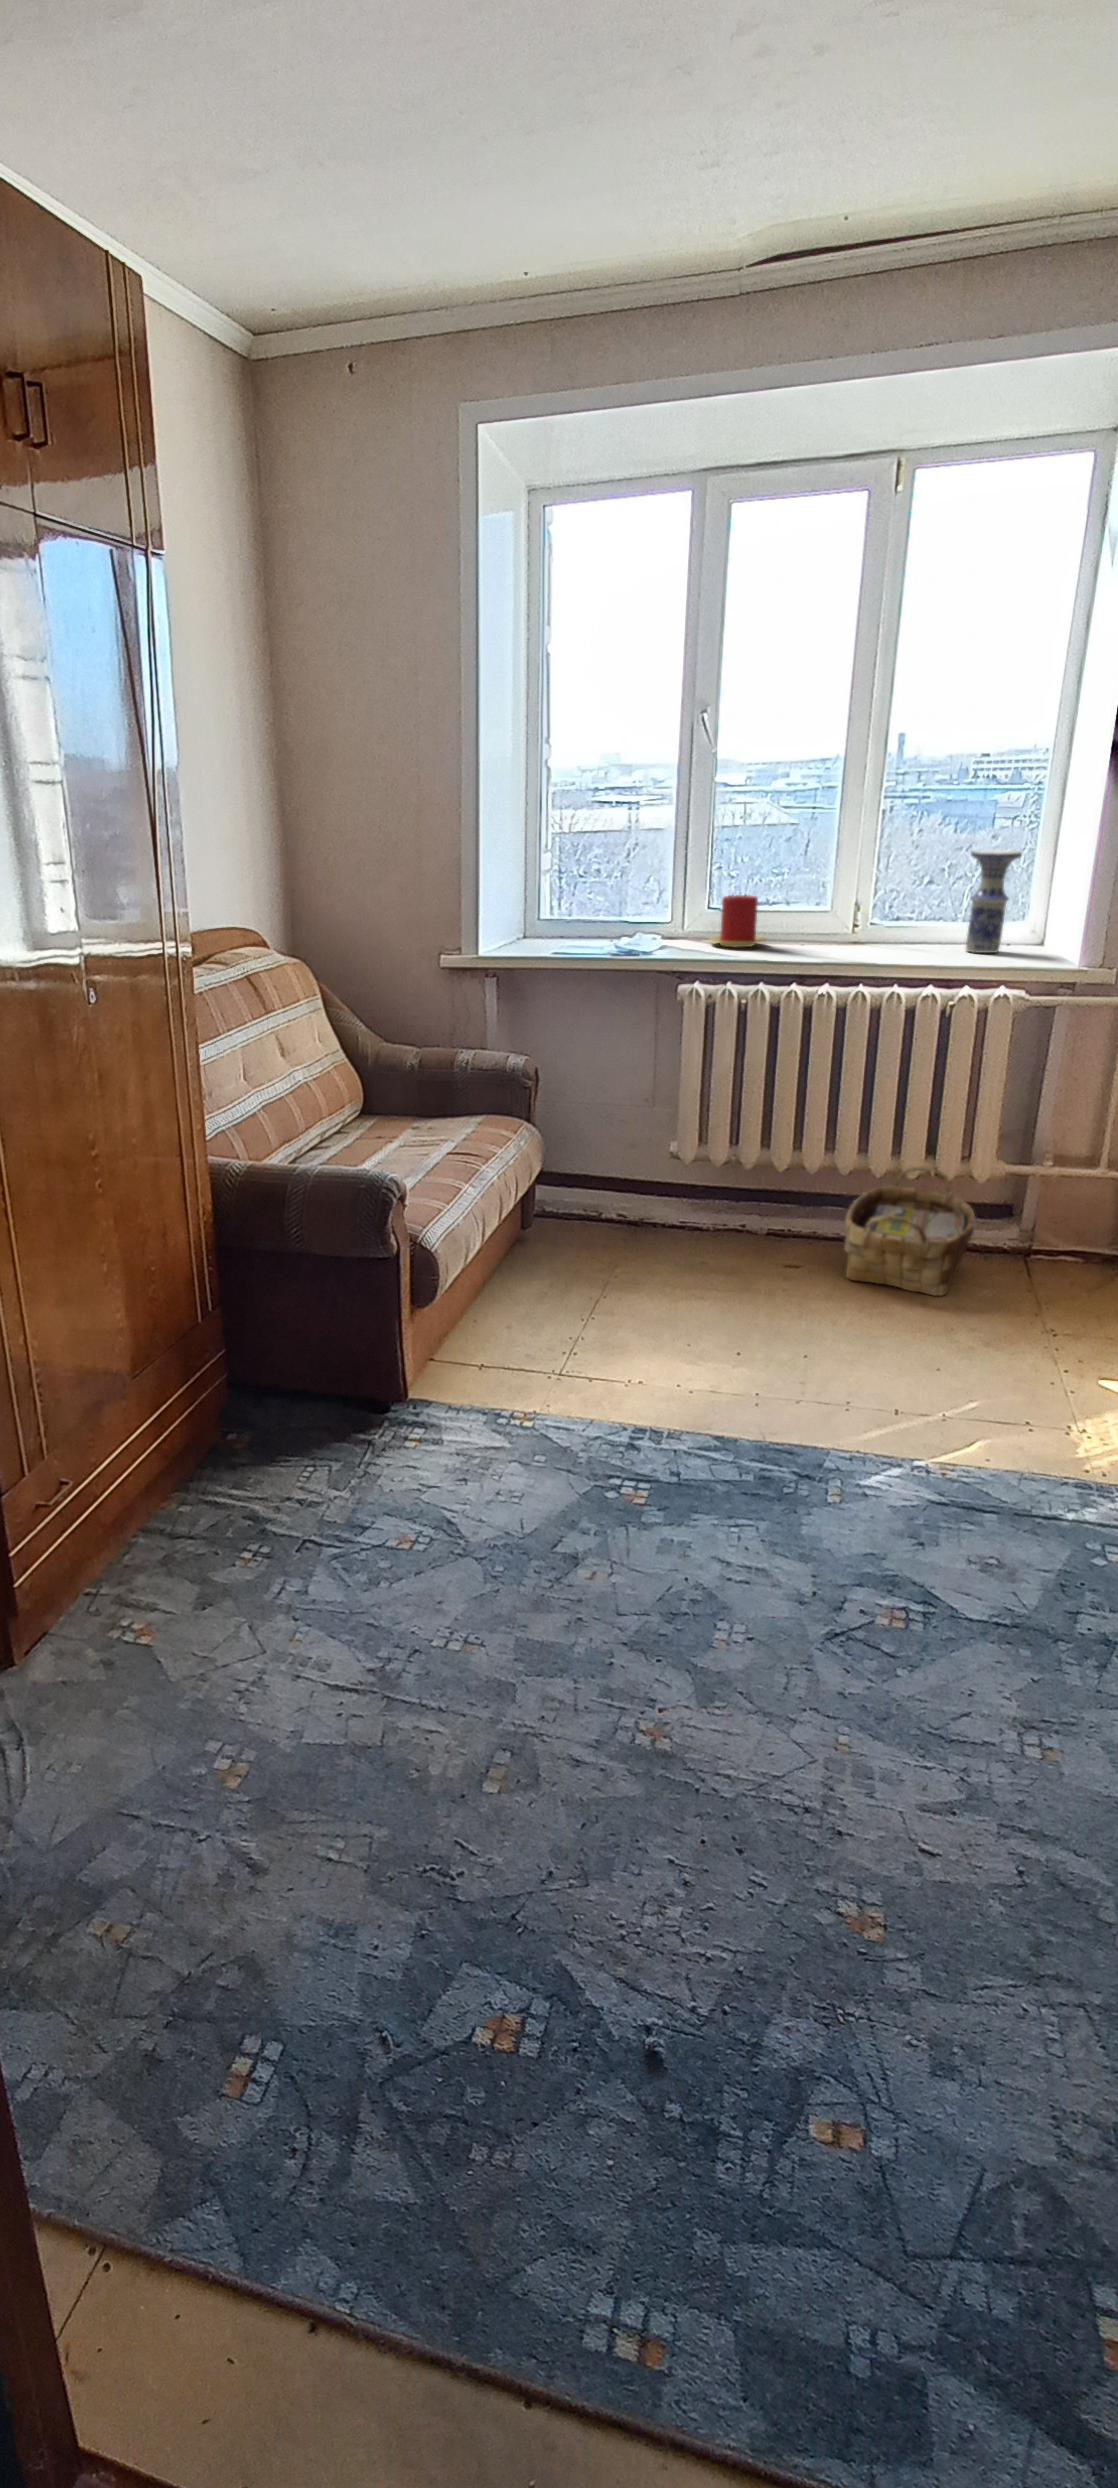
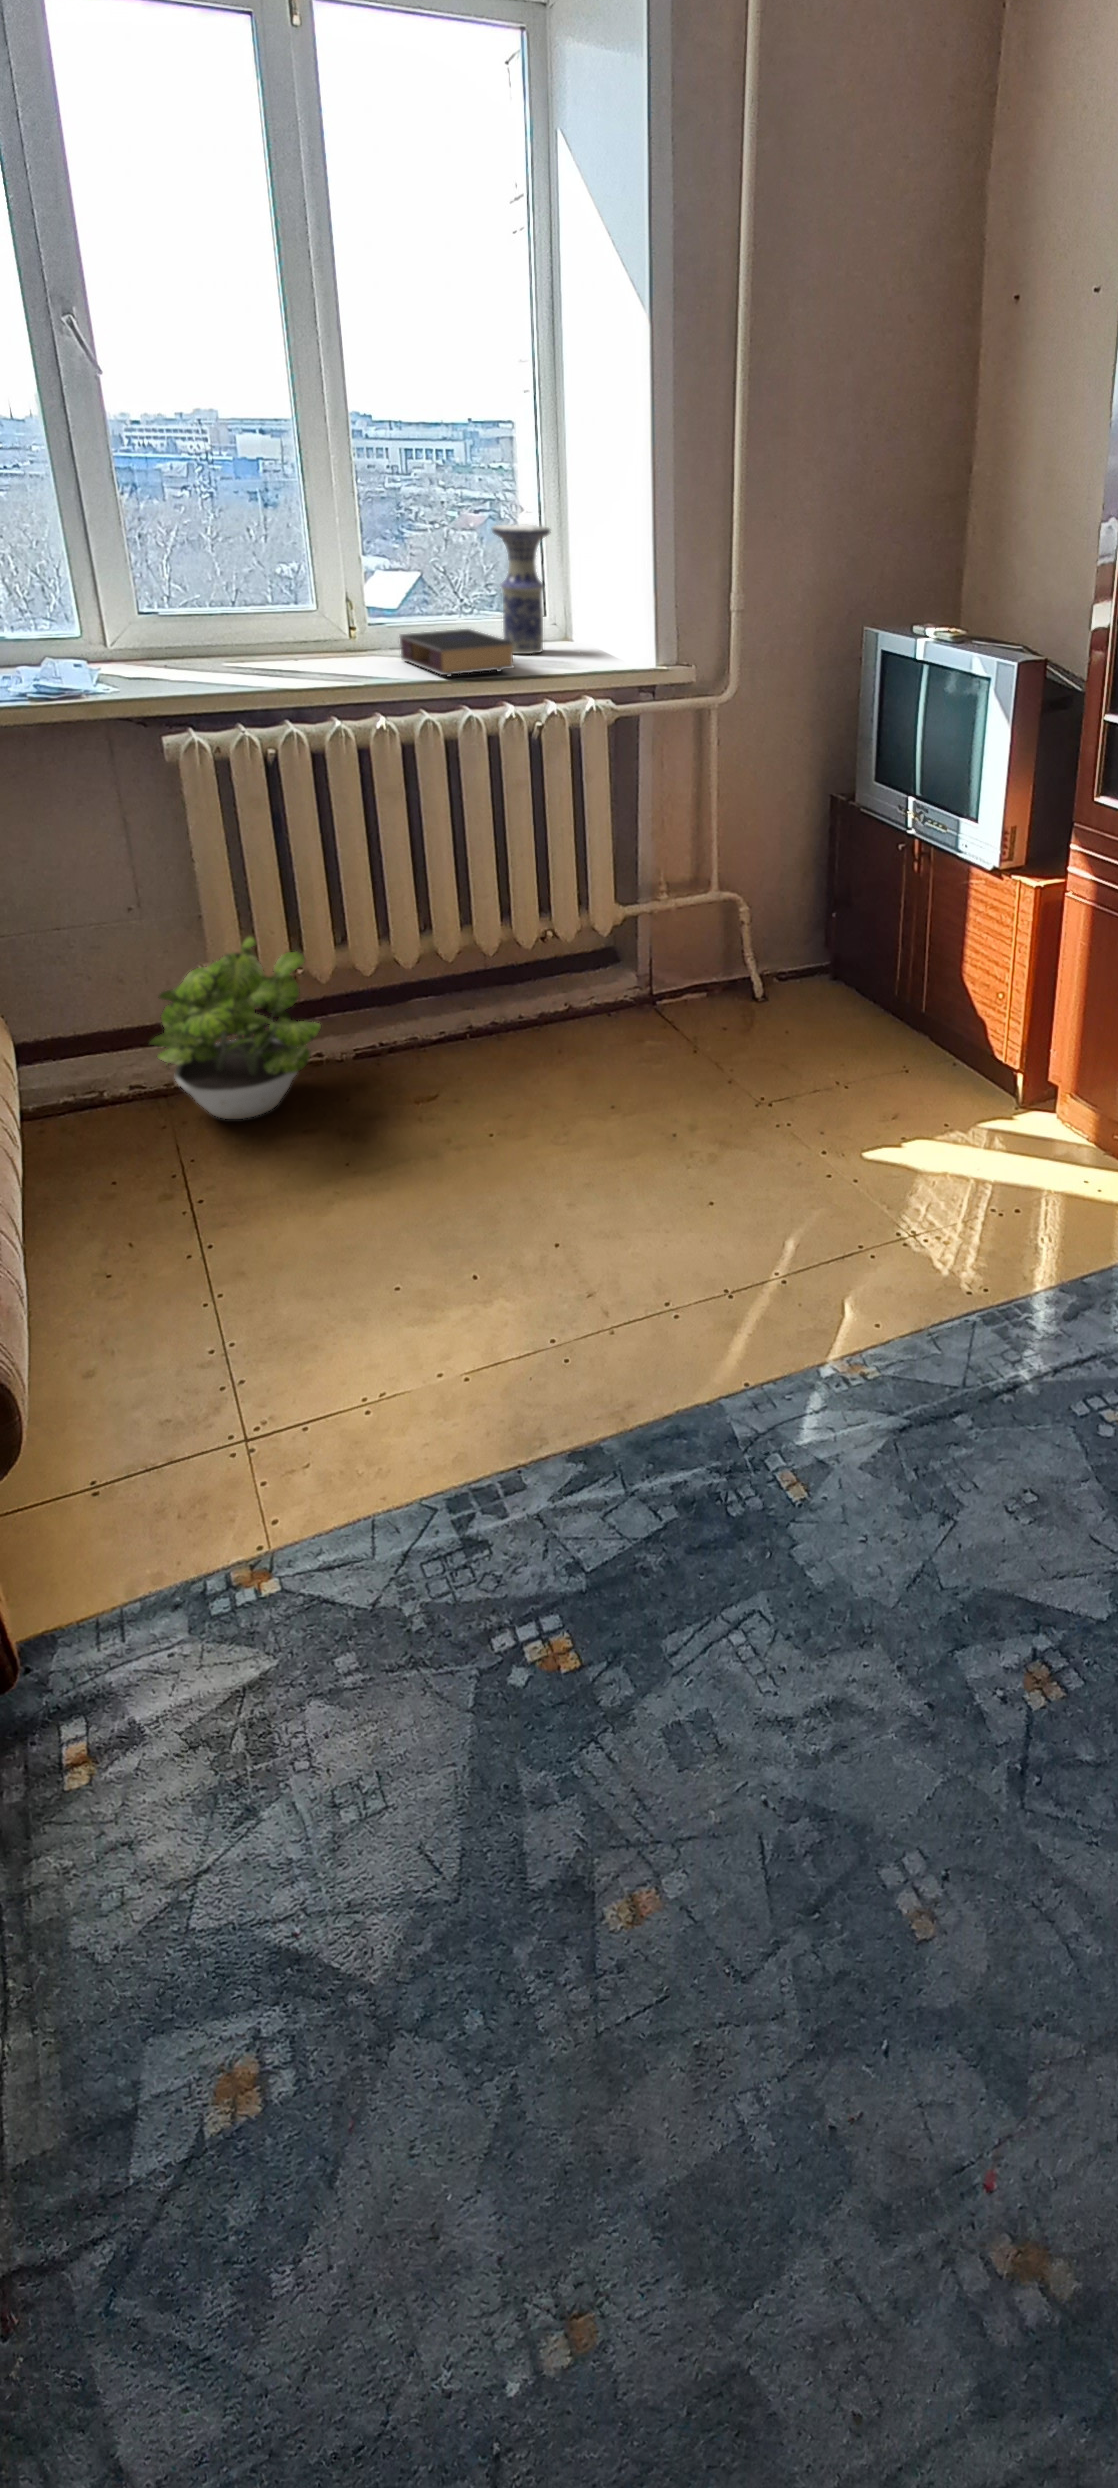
candle: present [710,895,766,947] -> none [176,597,264,674]
book: none [872,929,949,962] -> present [400,629,513,677]
potted plant: none [620,1120,735,1244] -> present [150,937,321,1119]
woven basket: present [845,1166,976,1296] -> none [484,931,639,1103]

